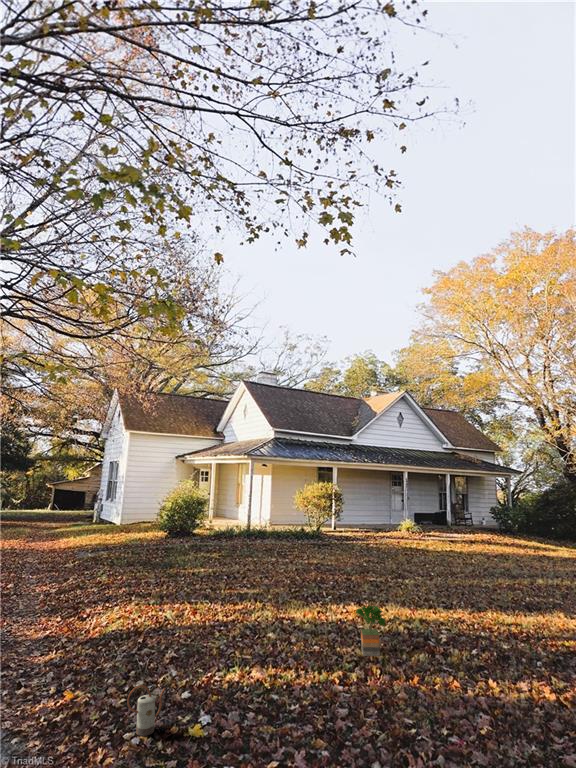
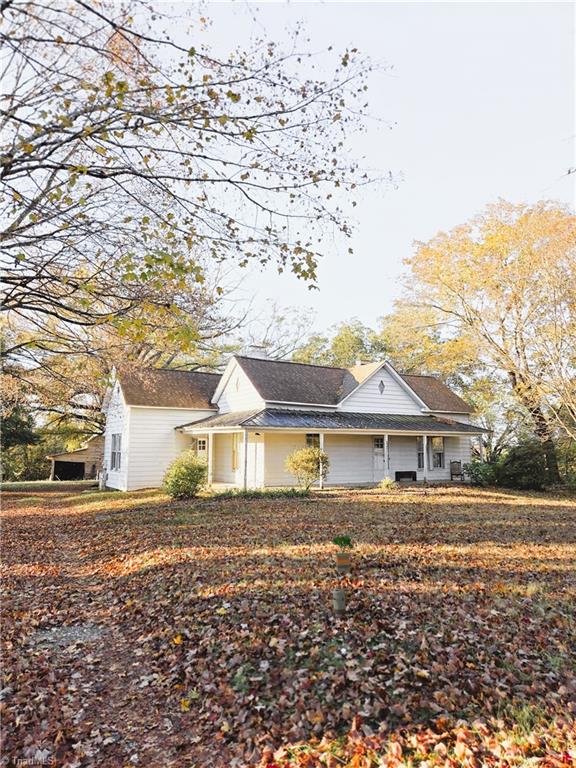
watering can: present [127,685,166,736] -> present [329,582,349,614]

